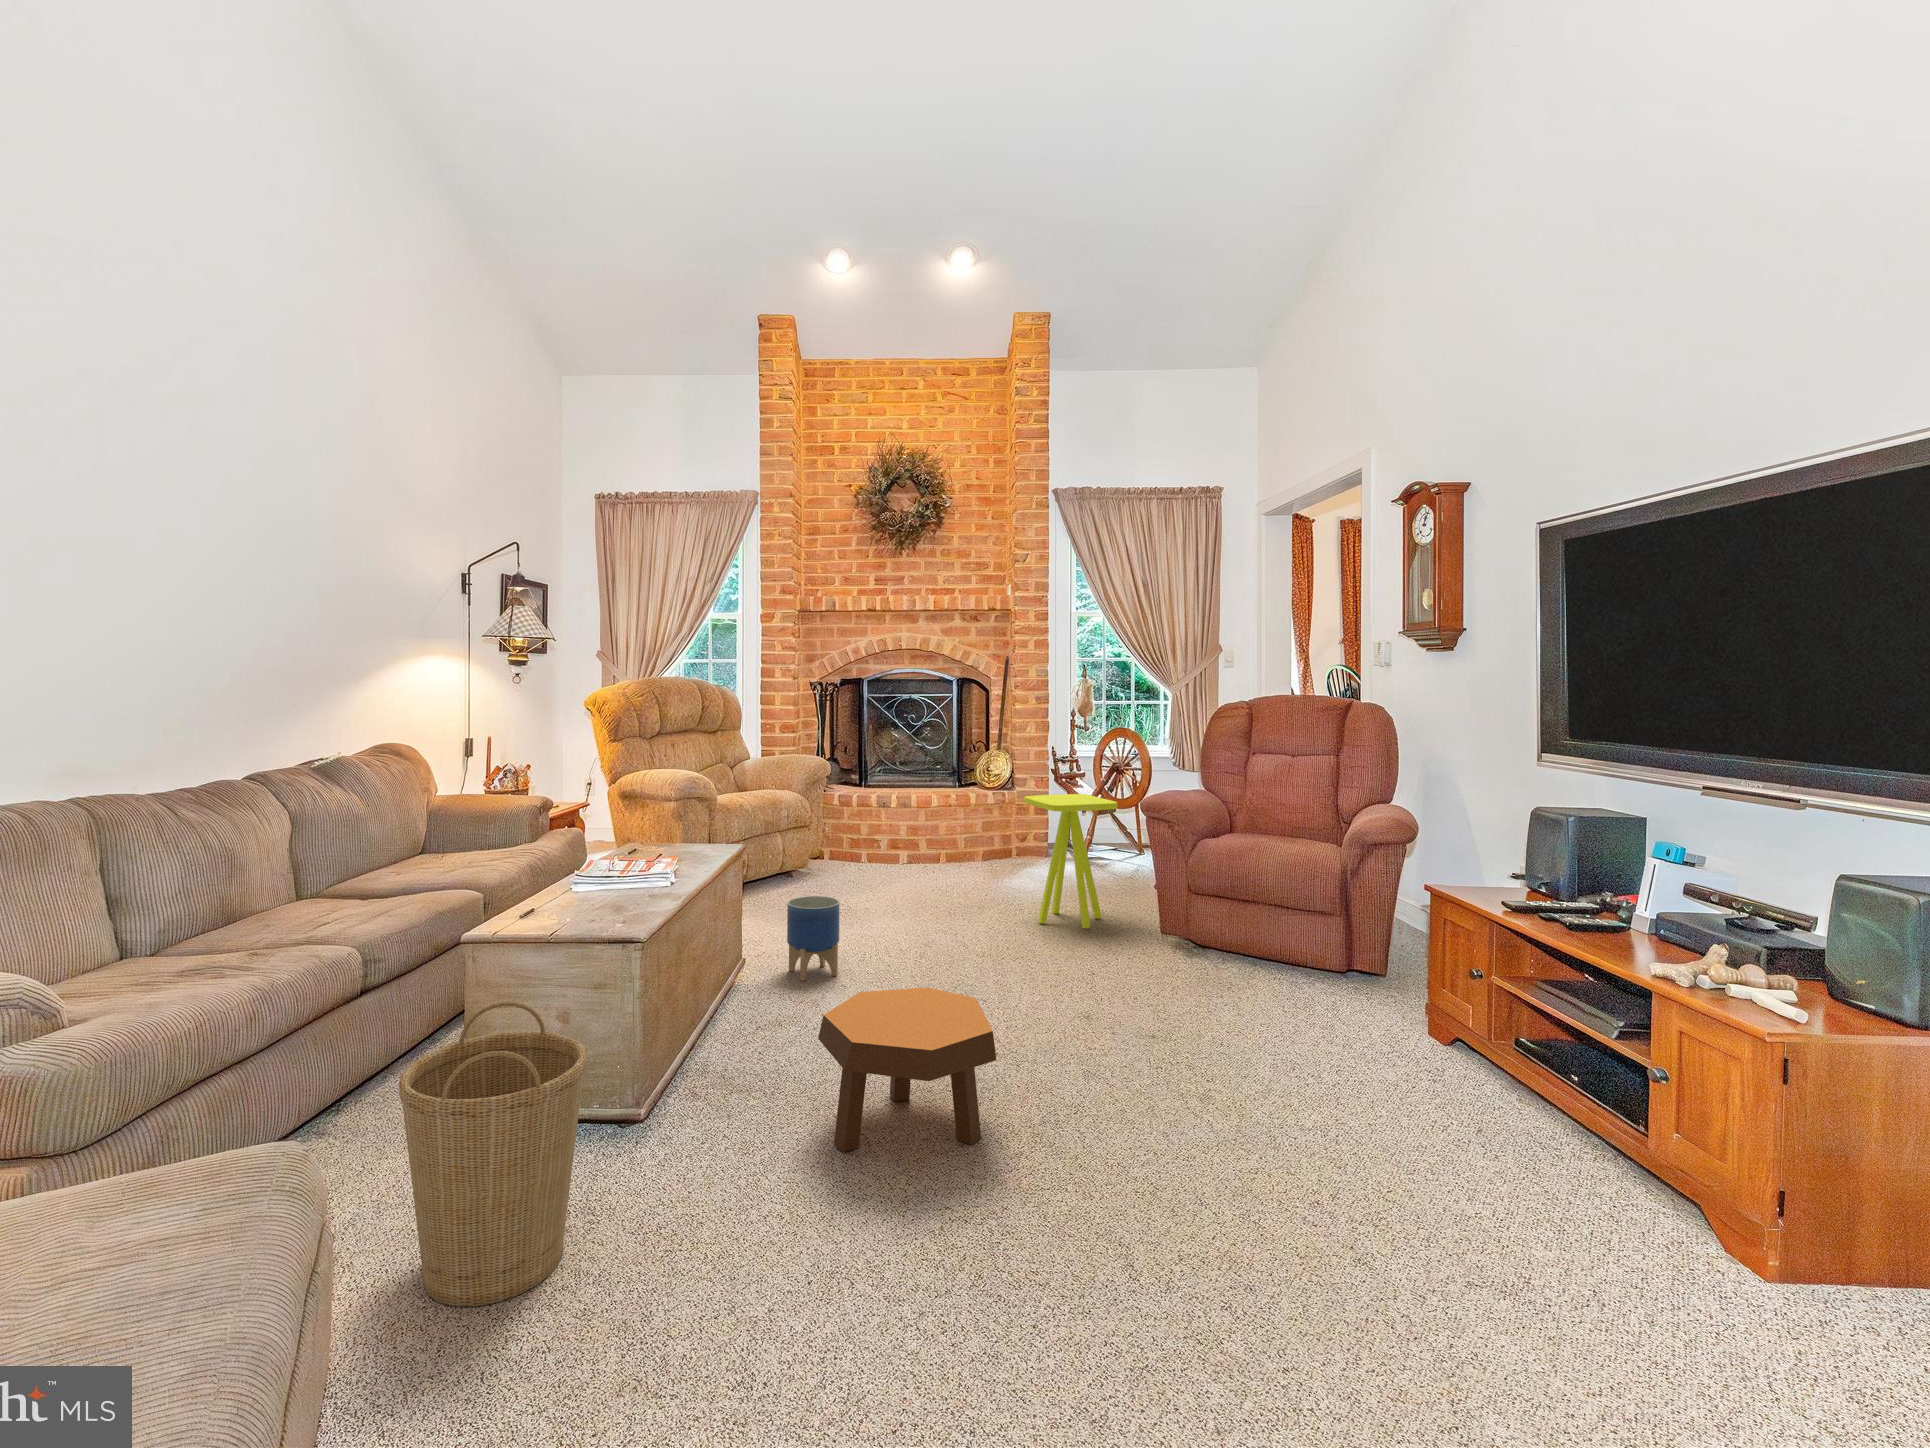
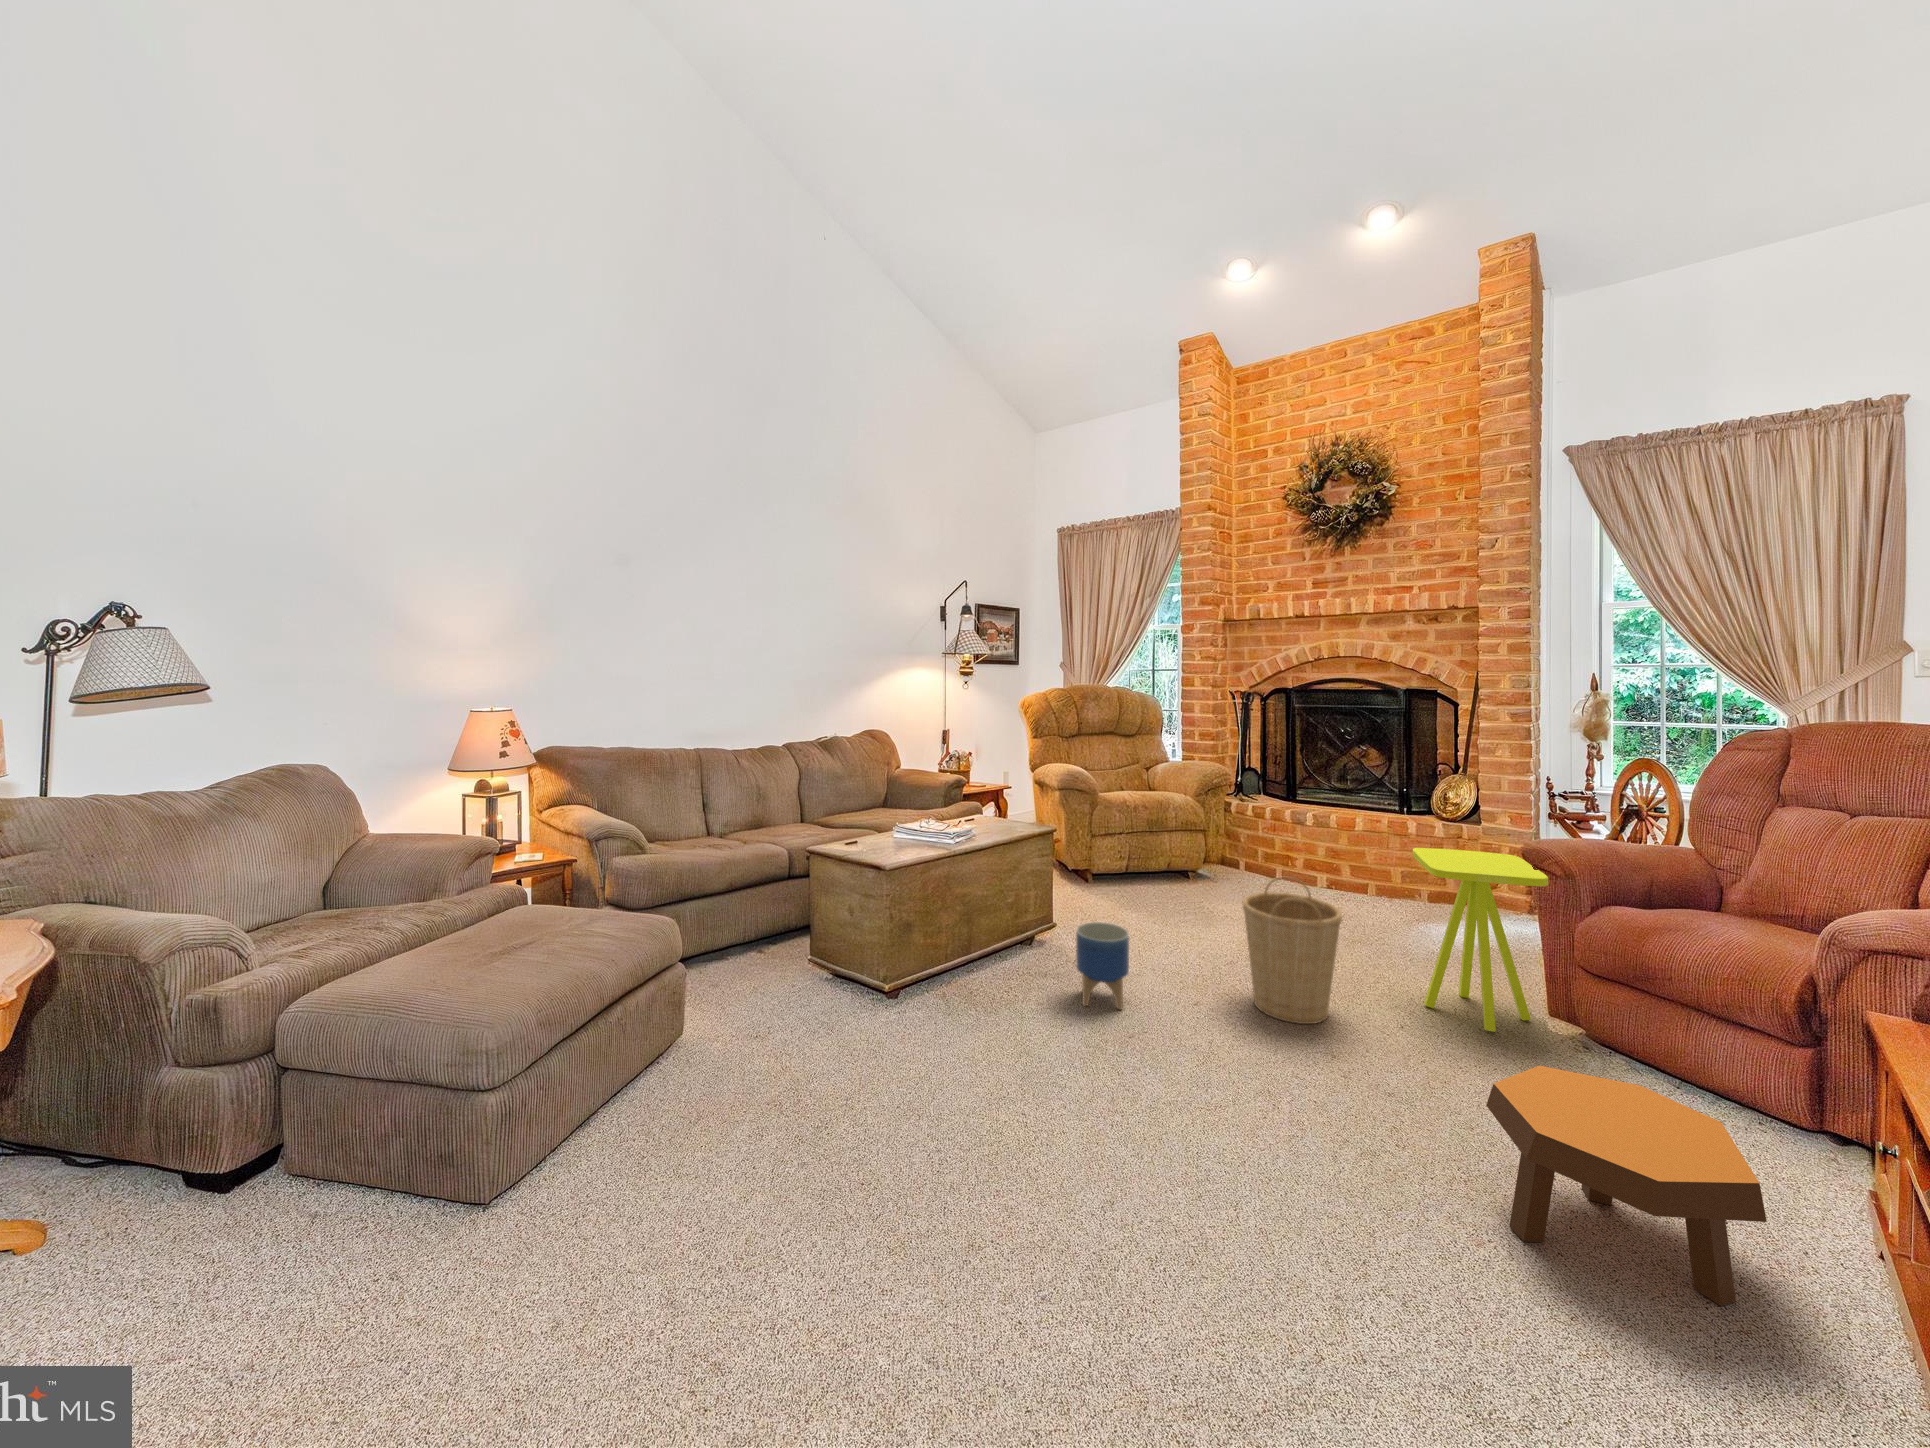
footstool: present [818,987,996,1152] -> present [1486,1066,1767,1306]
basket: present [399,1002,587,1307] -> present [1243,877,1342,1024]

